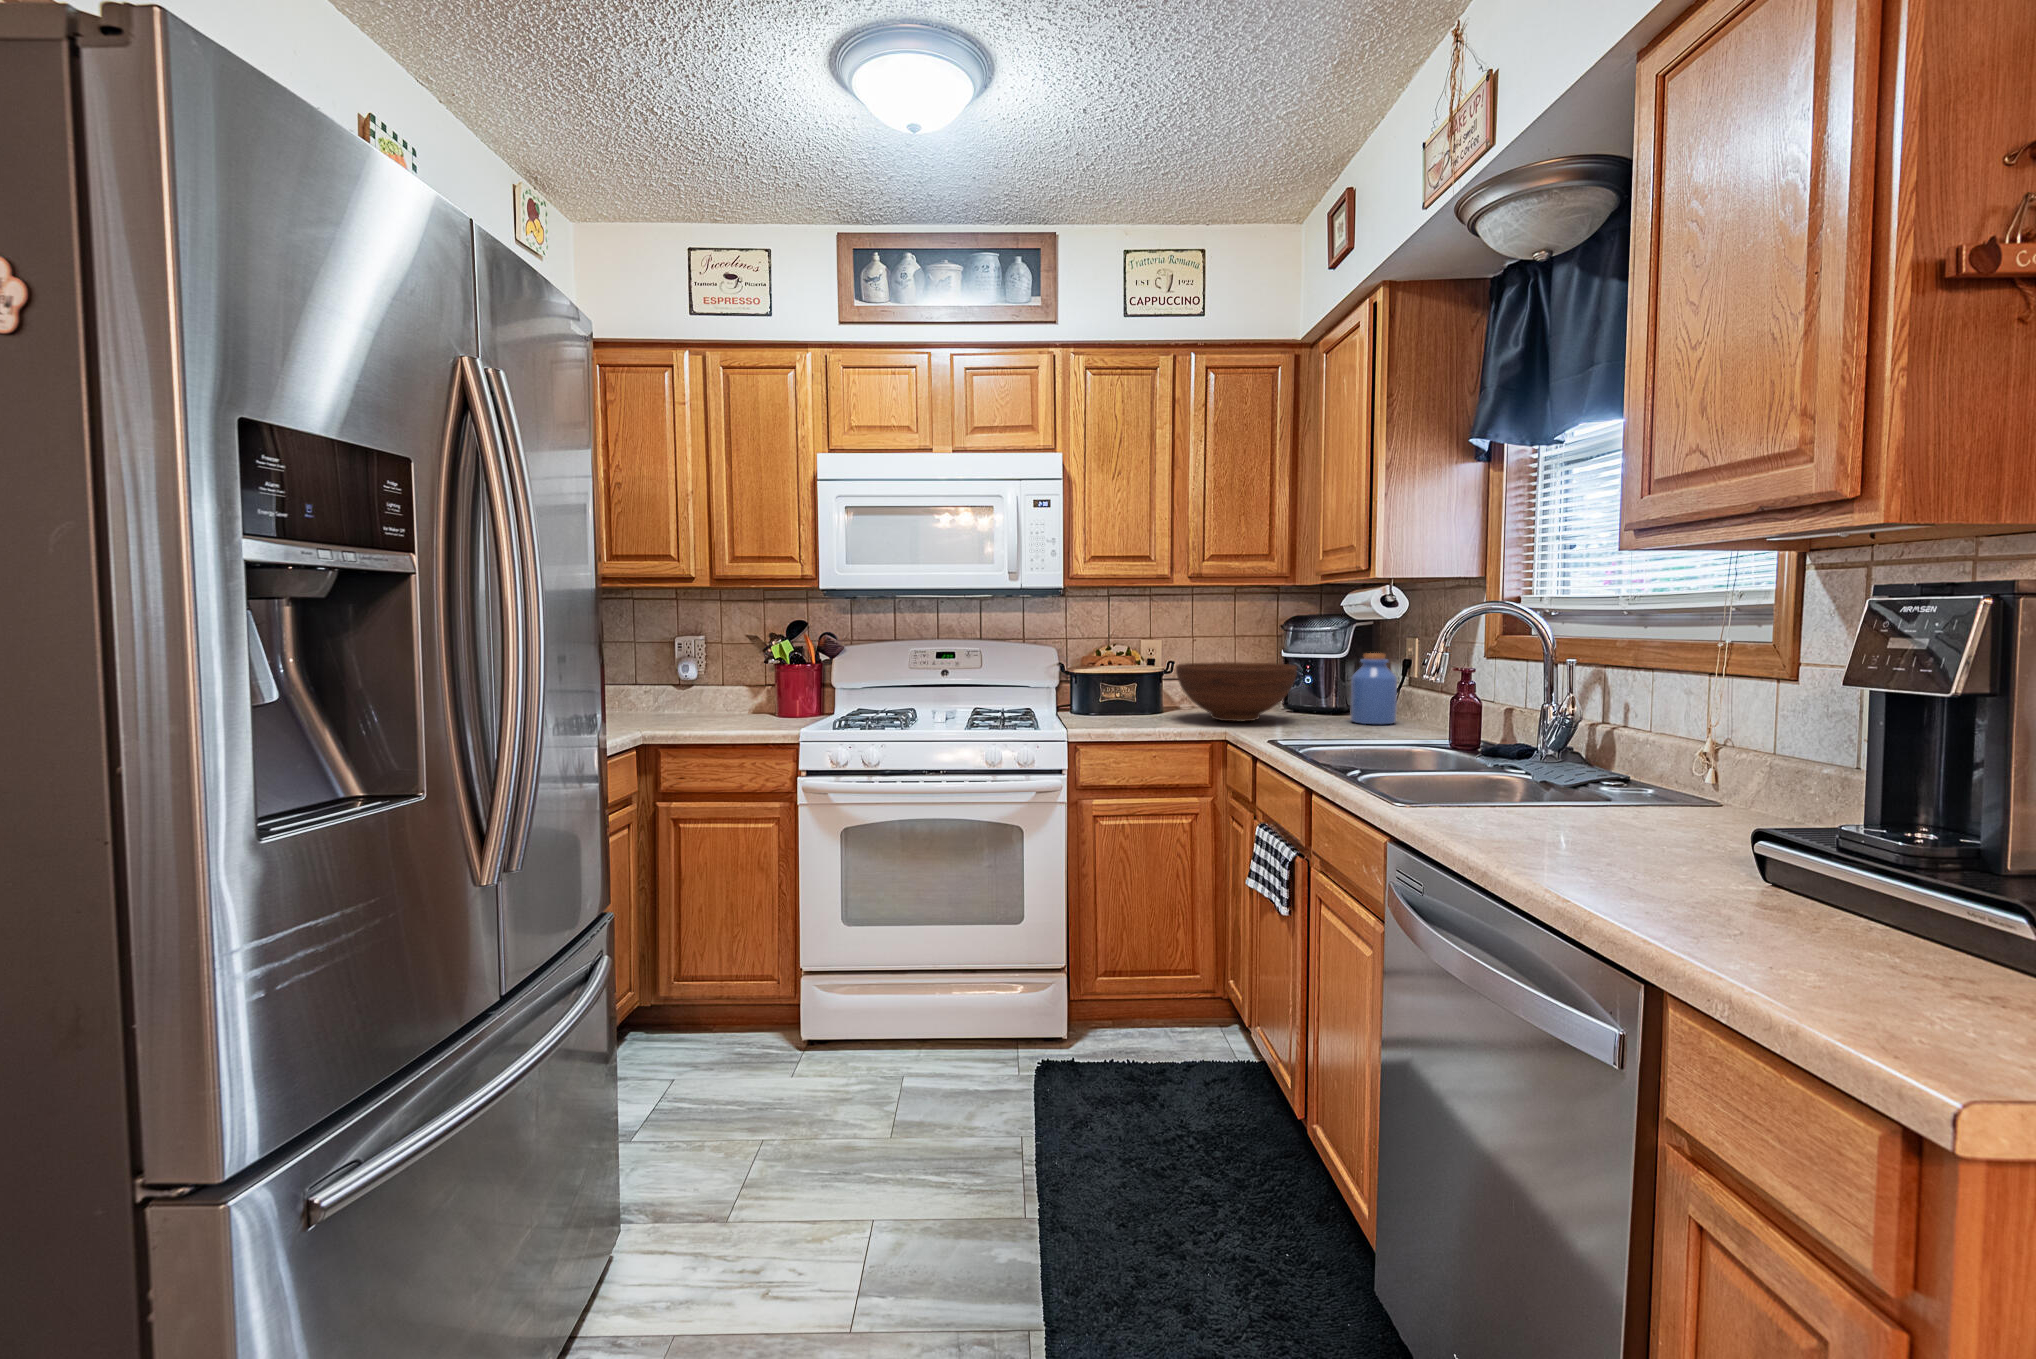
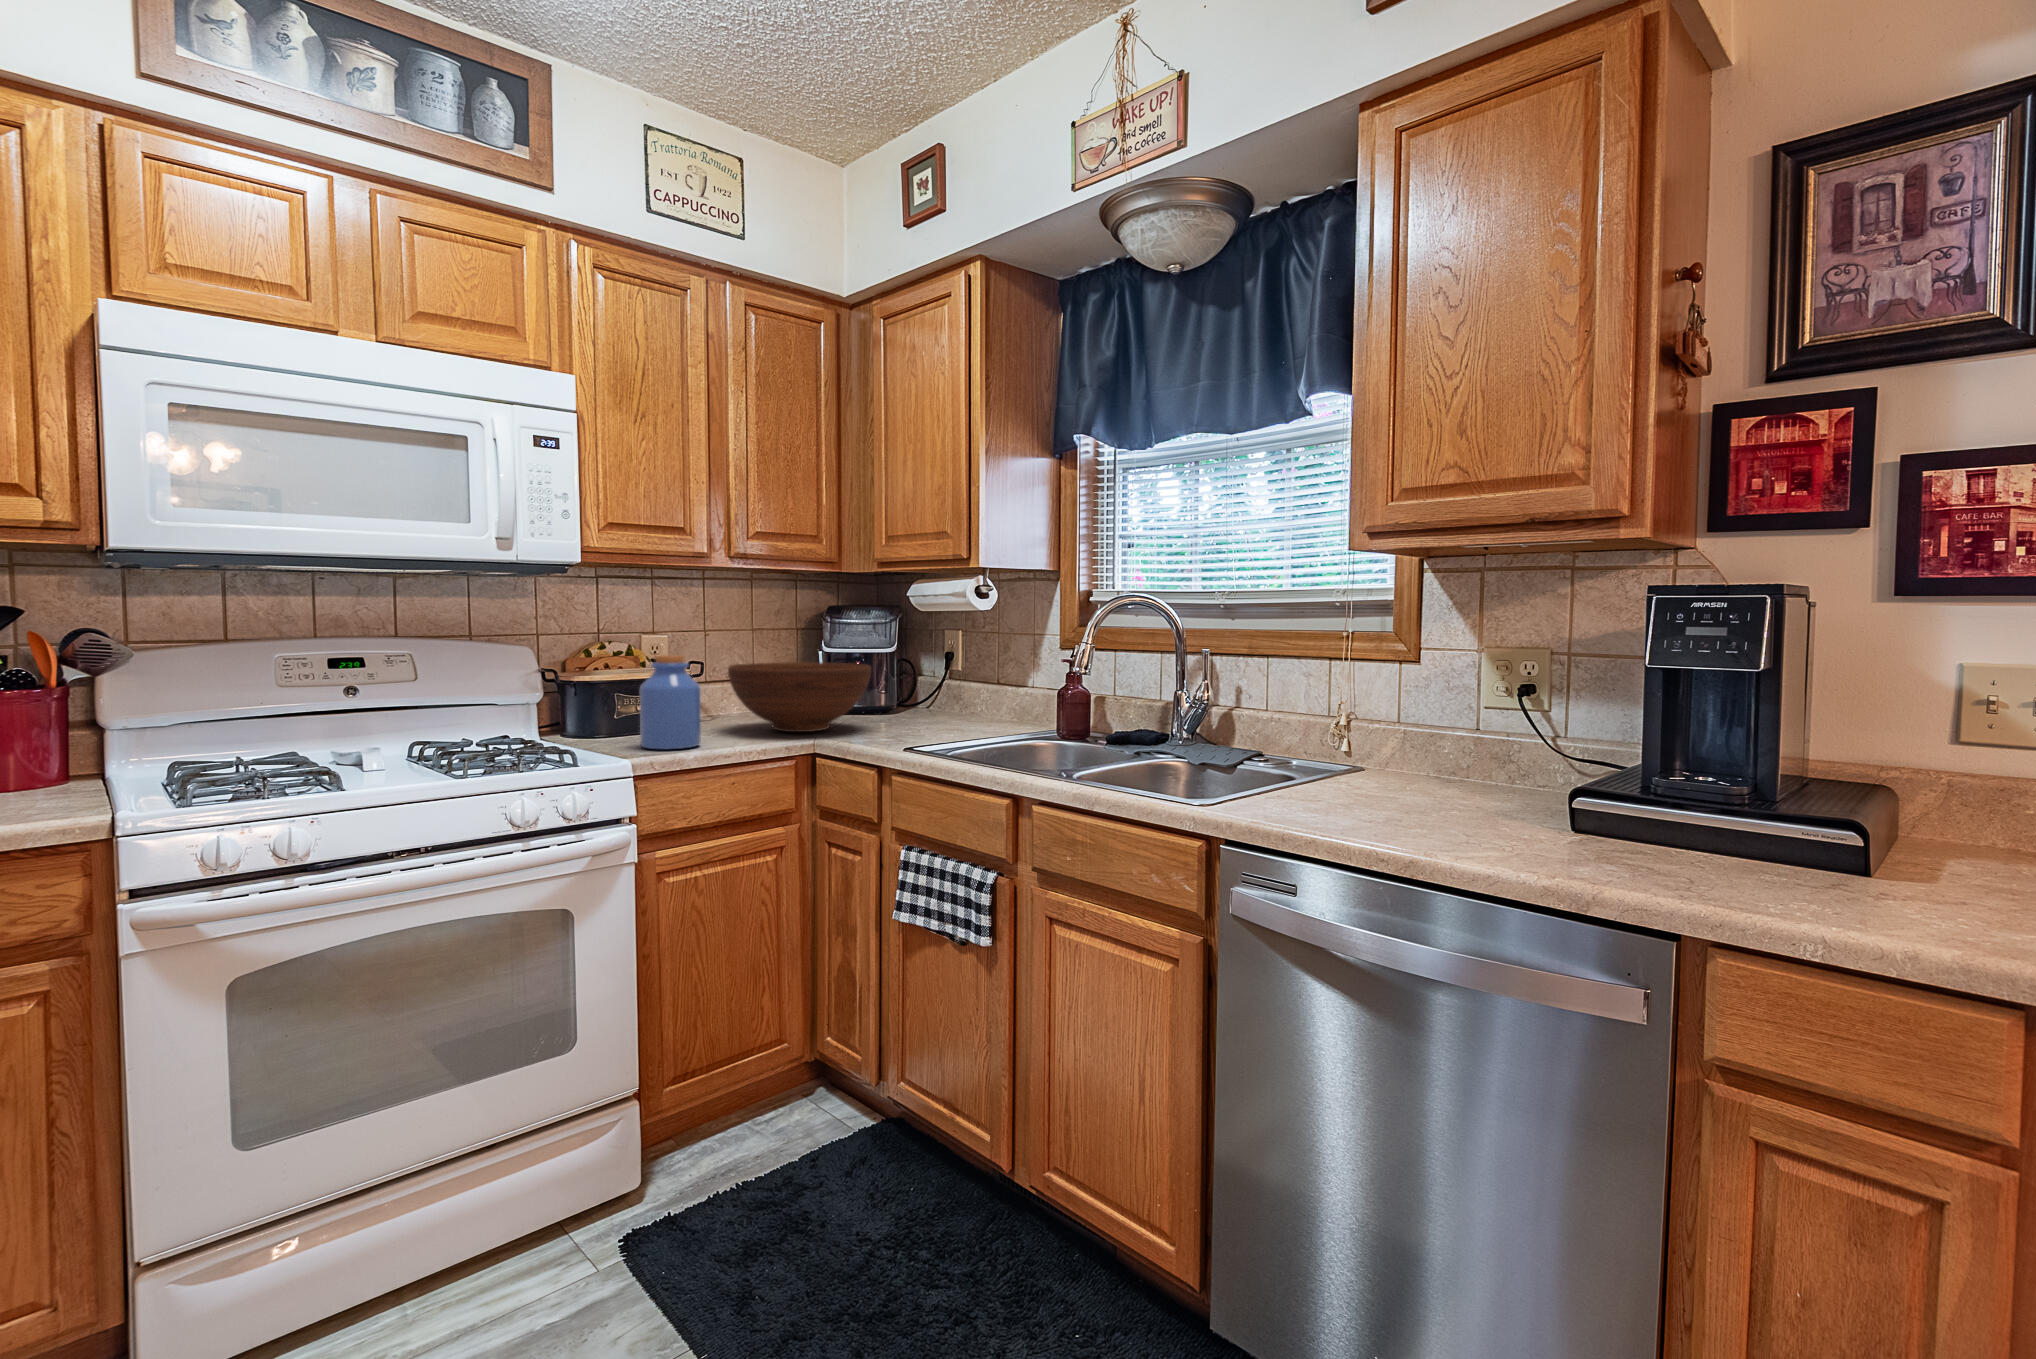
jar: present [1350,653,1397,724] -> present [640,655,701,749]

